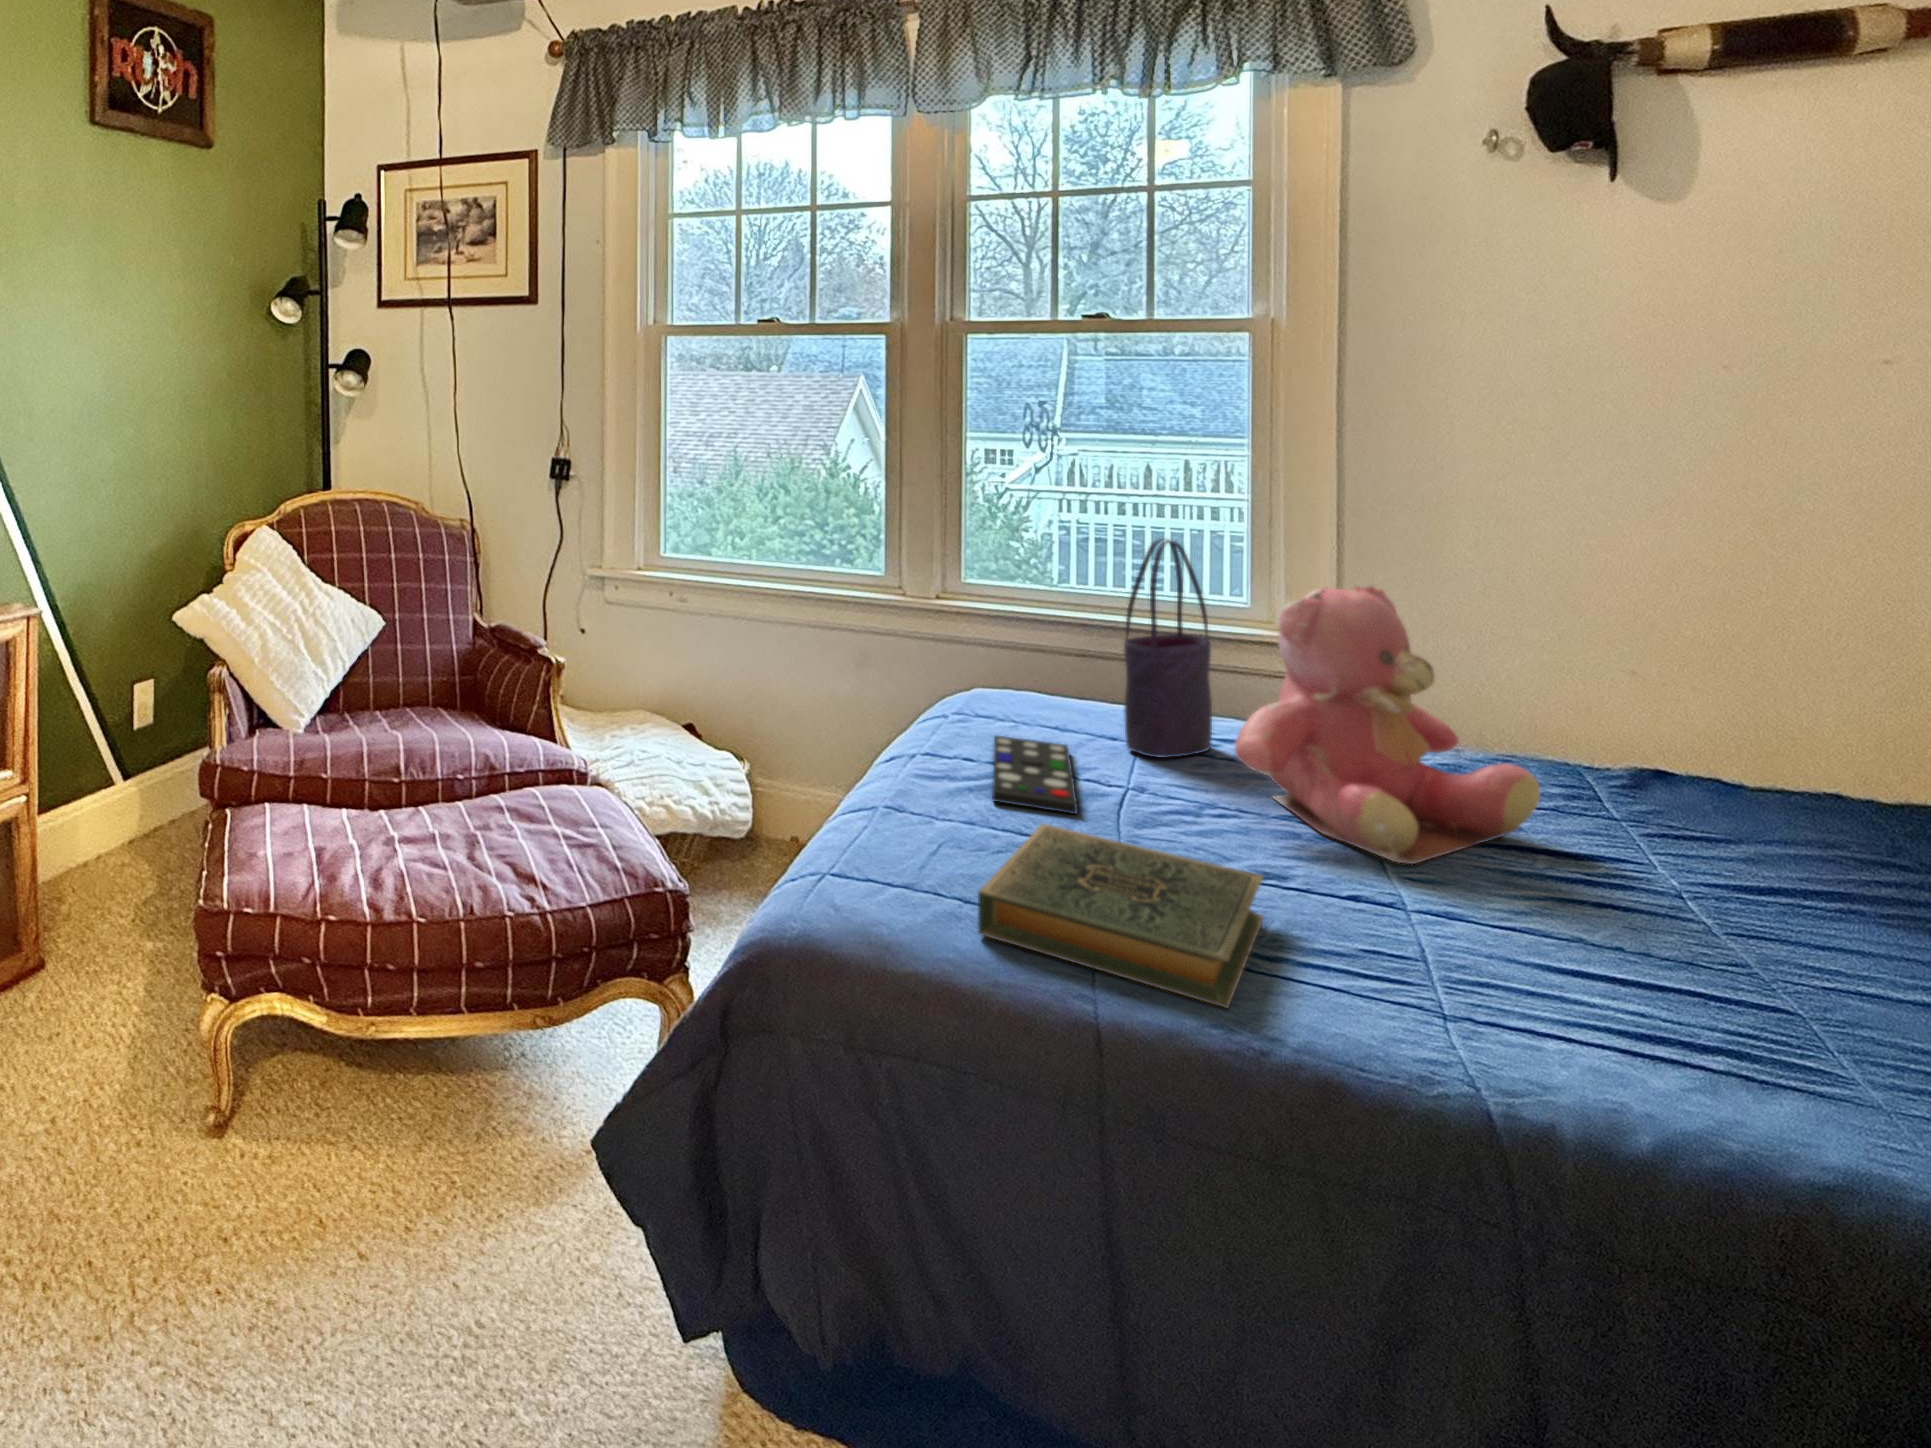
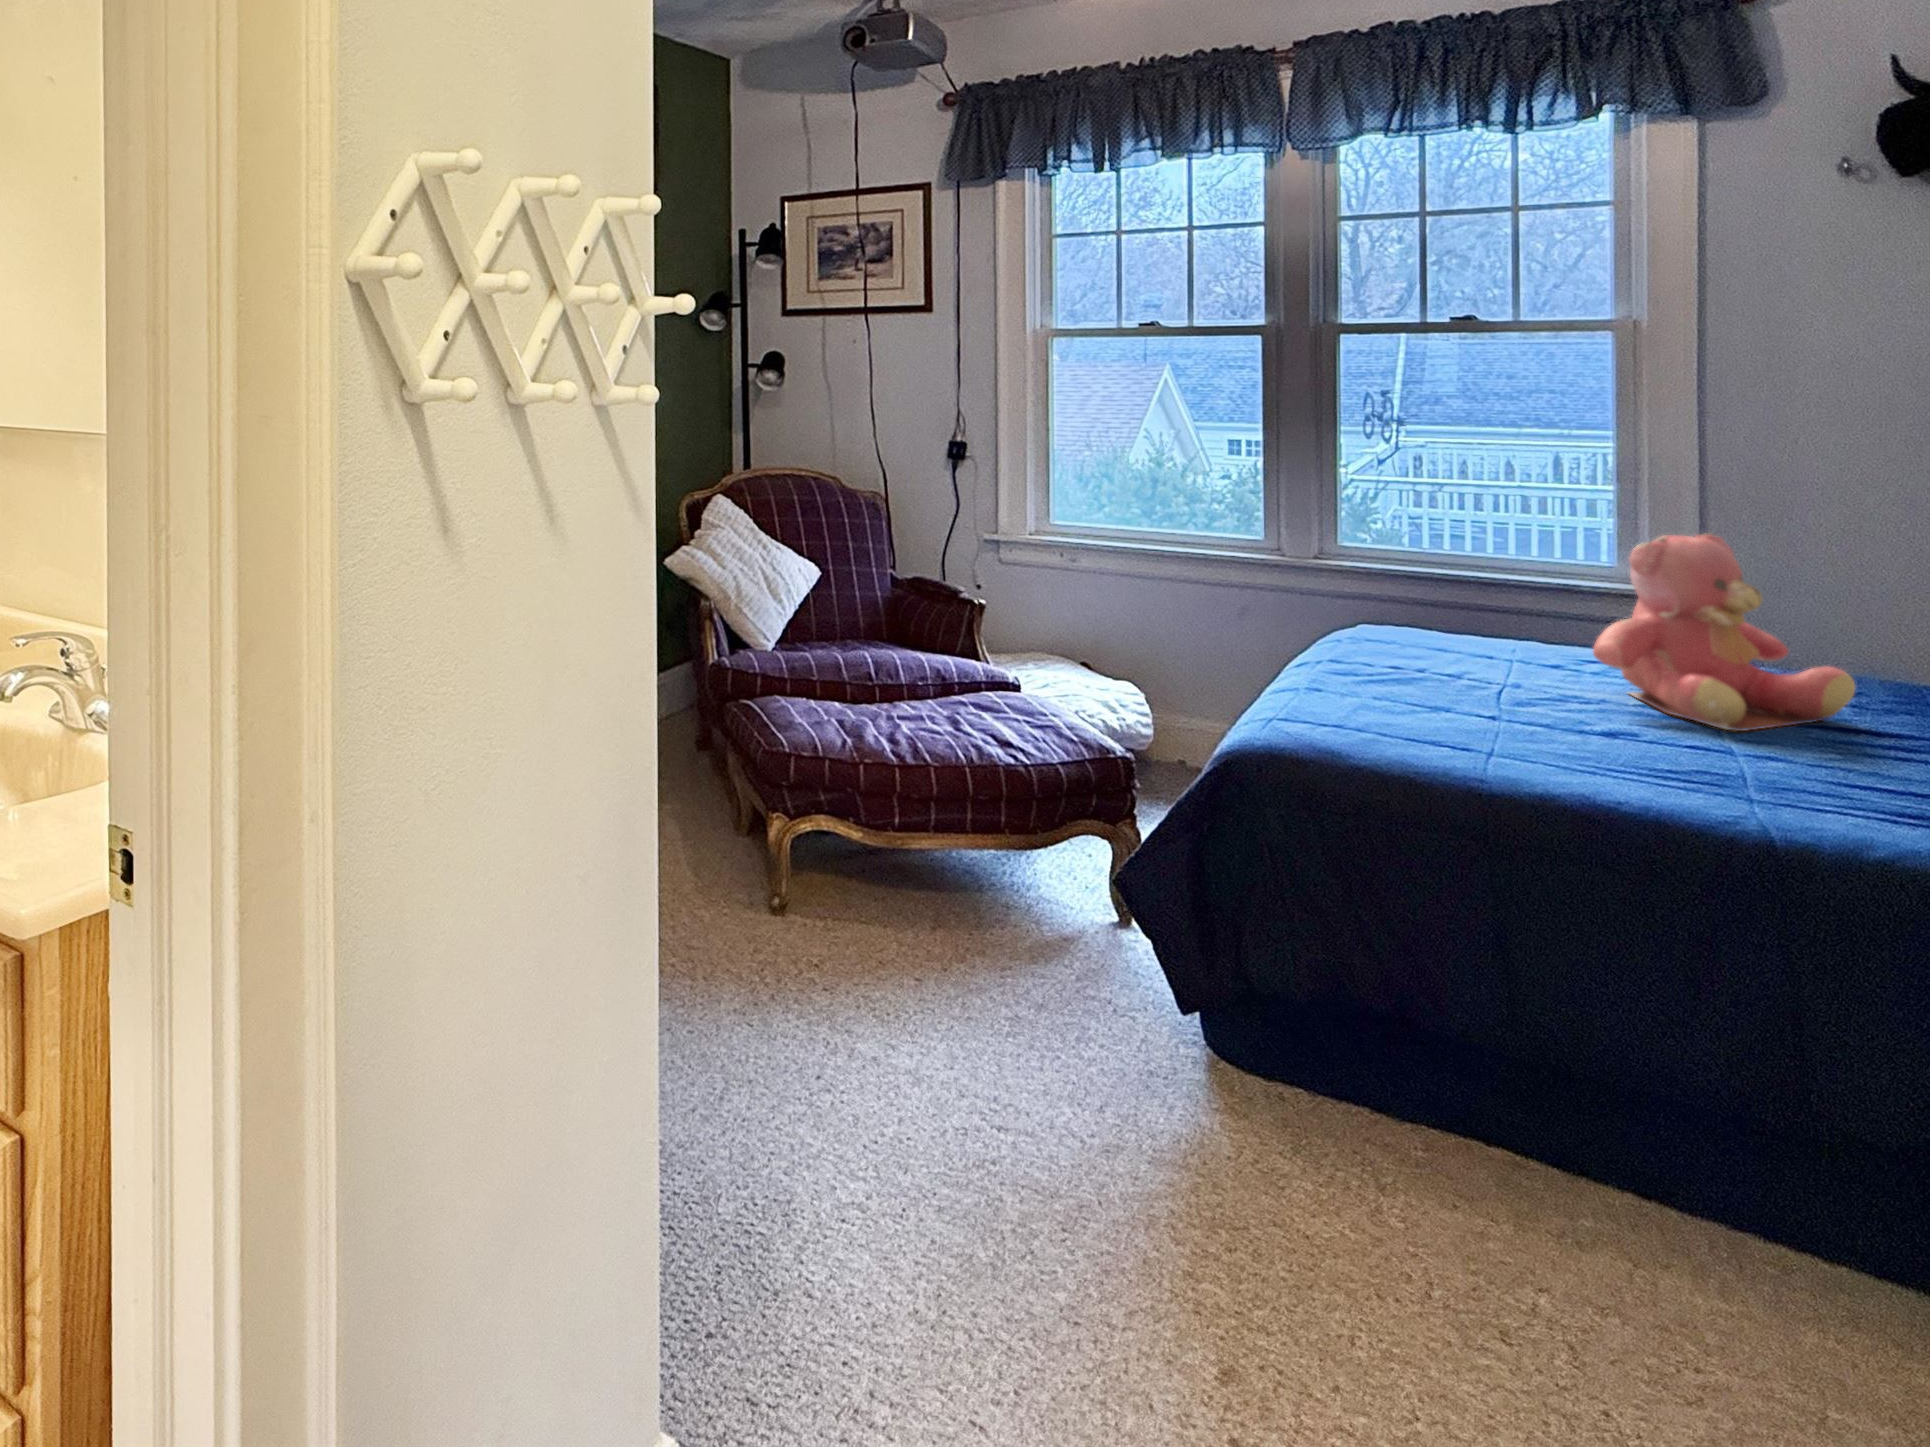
tote bag: present [1124,539,1212,758] -> none [1498,501,1577,668]
remote control: present [992,735,1077,814] -> none [1386,650,1462,697]
hardback book: present [978,824,1264,1008] -> none [1392,693,1613,790]

